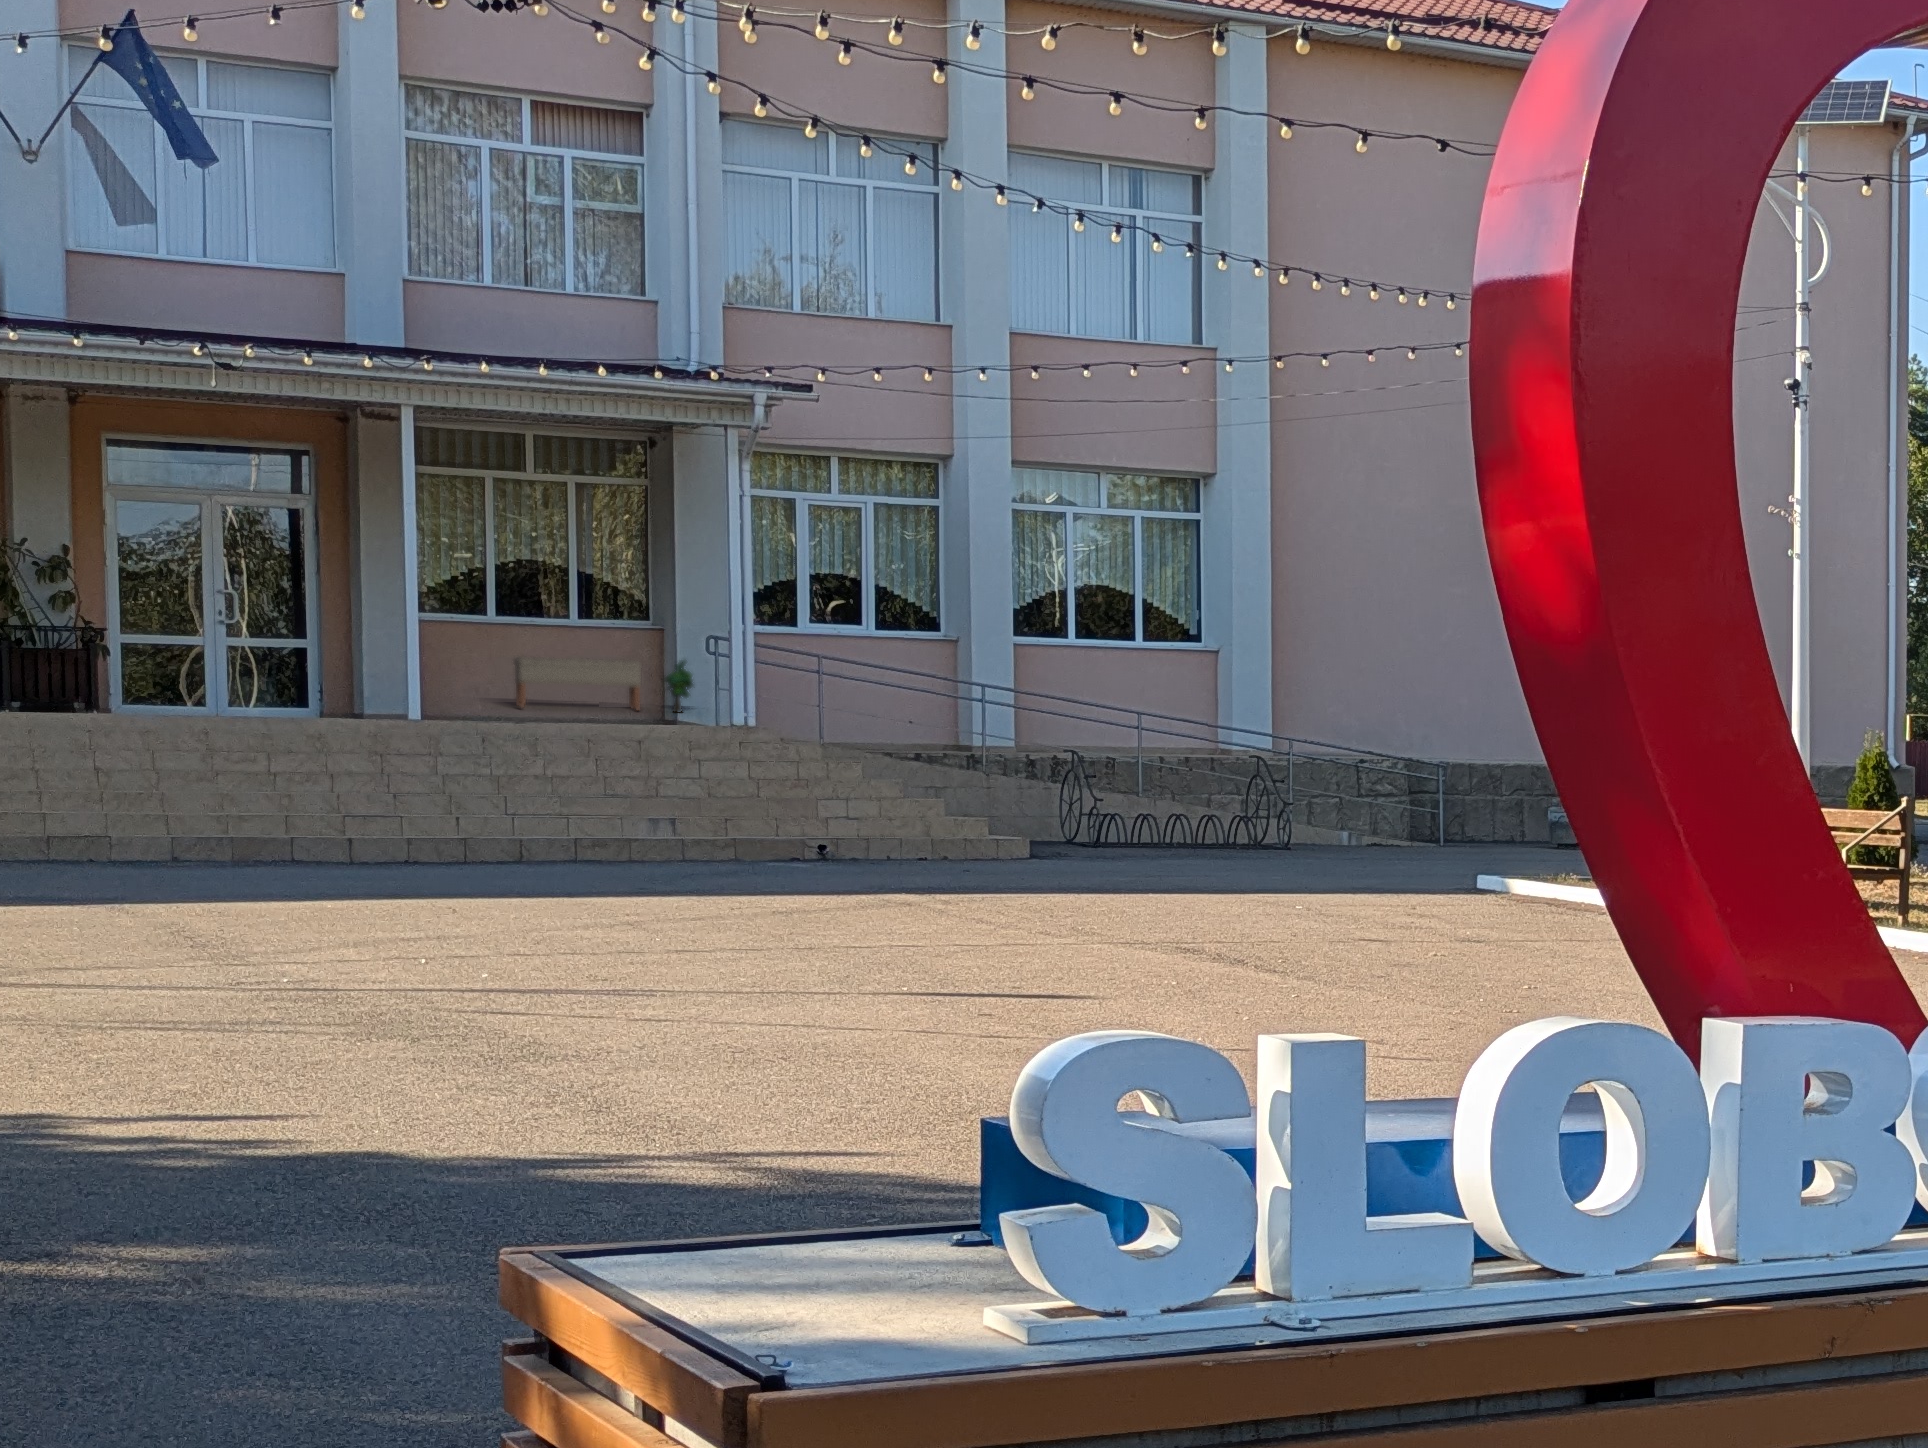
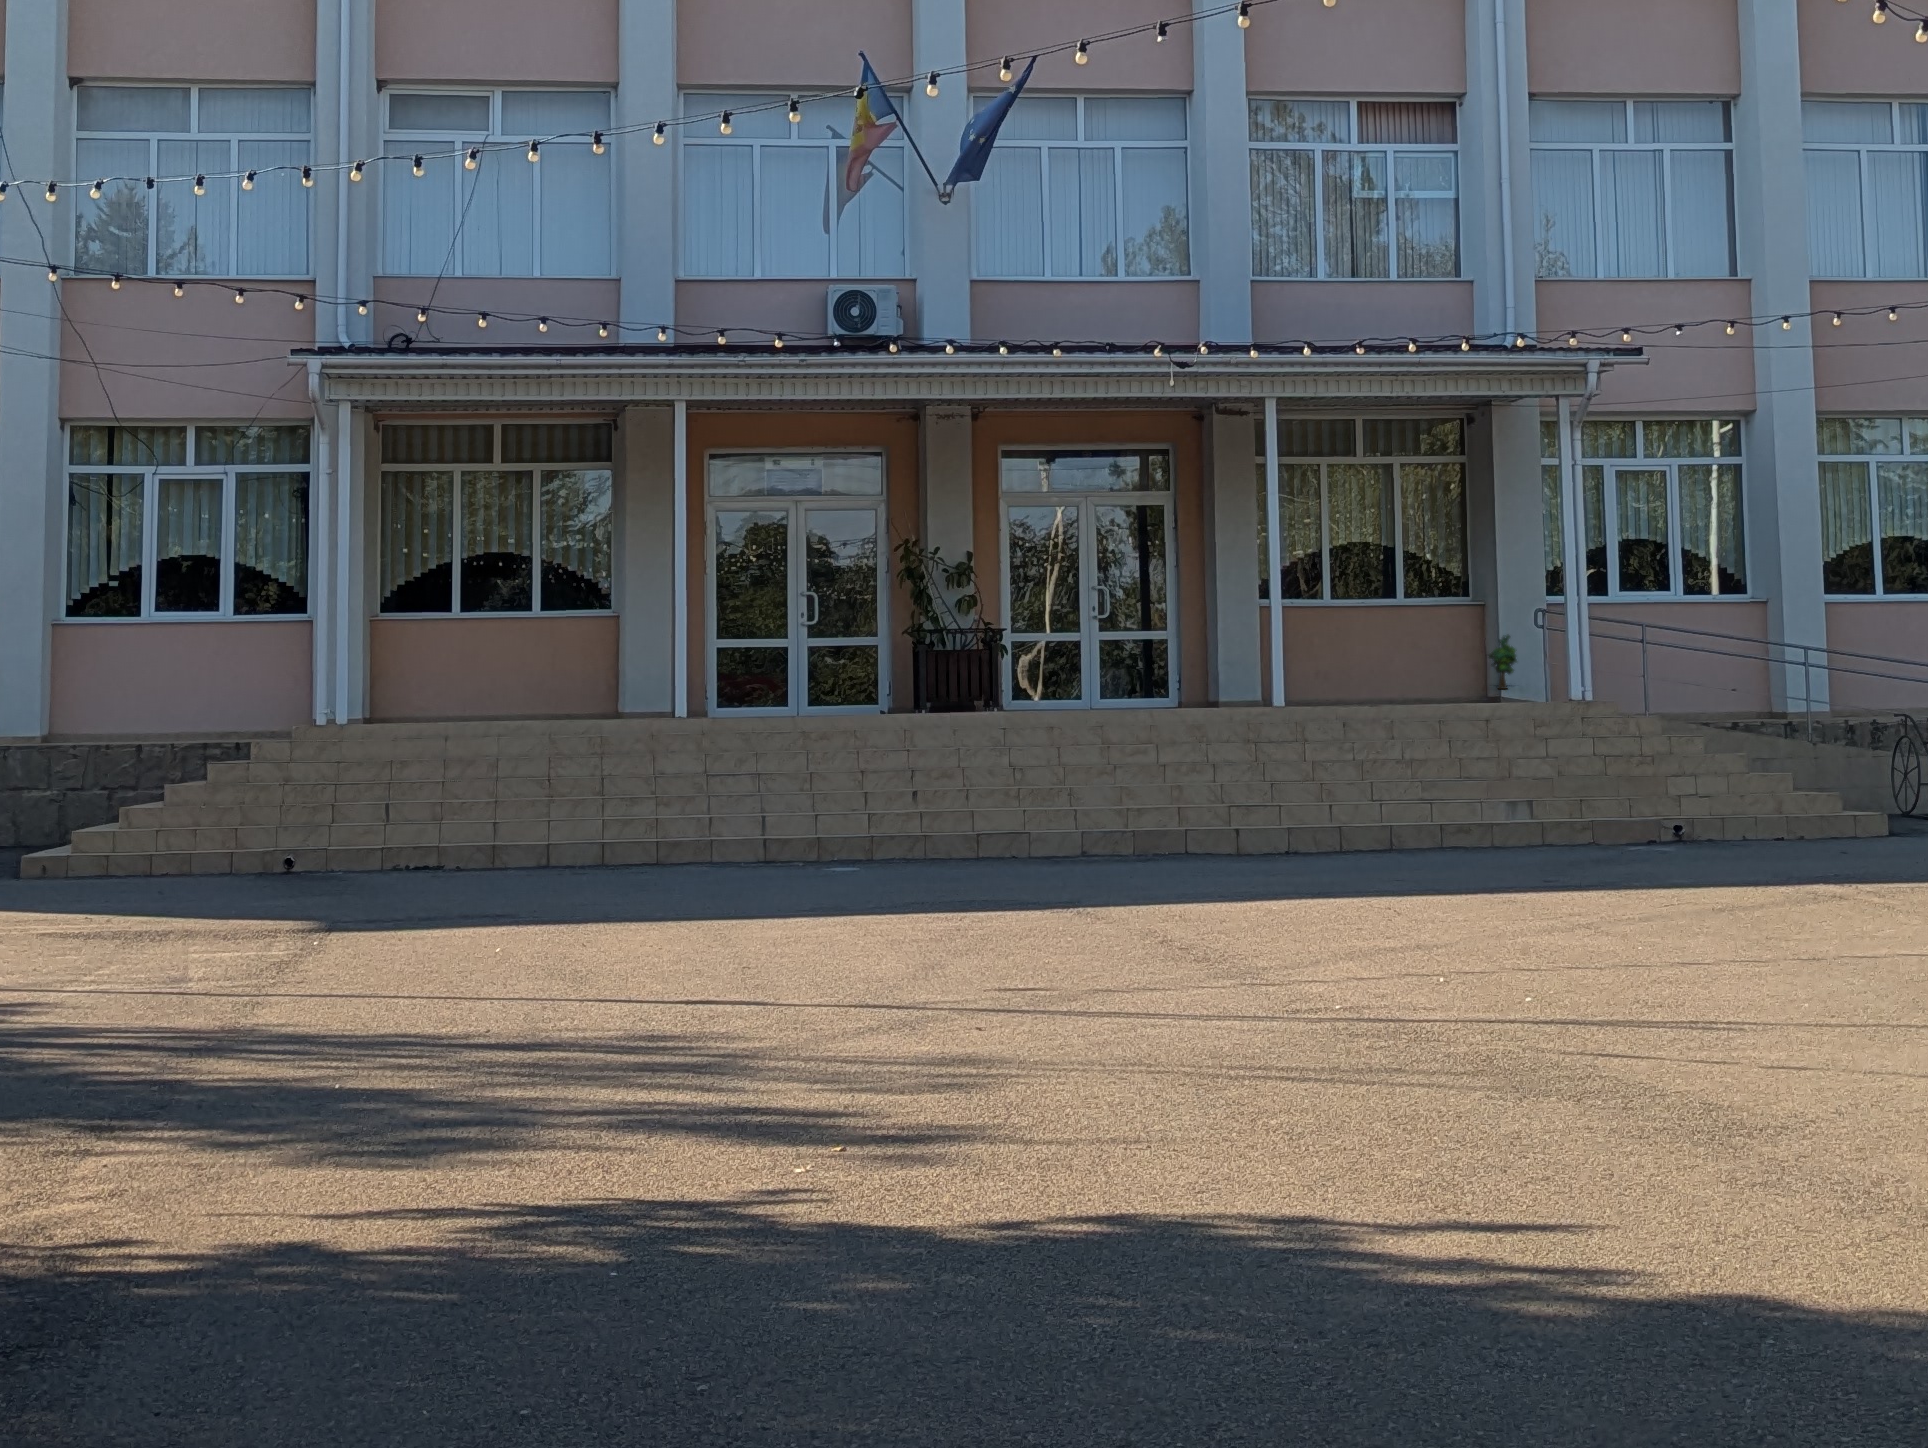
bench: present [514,657,642,710] -> none [1349,638,1469,690]

